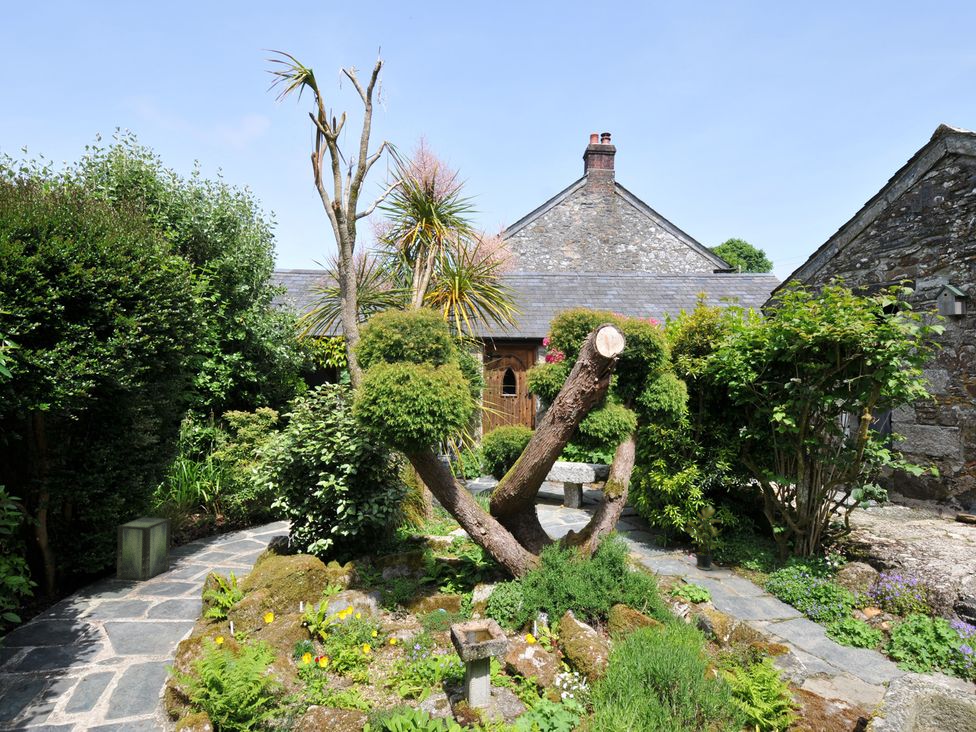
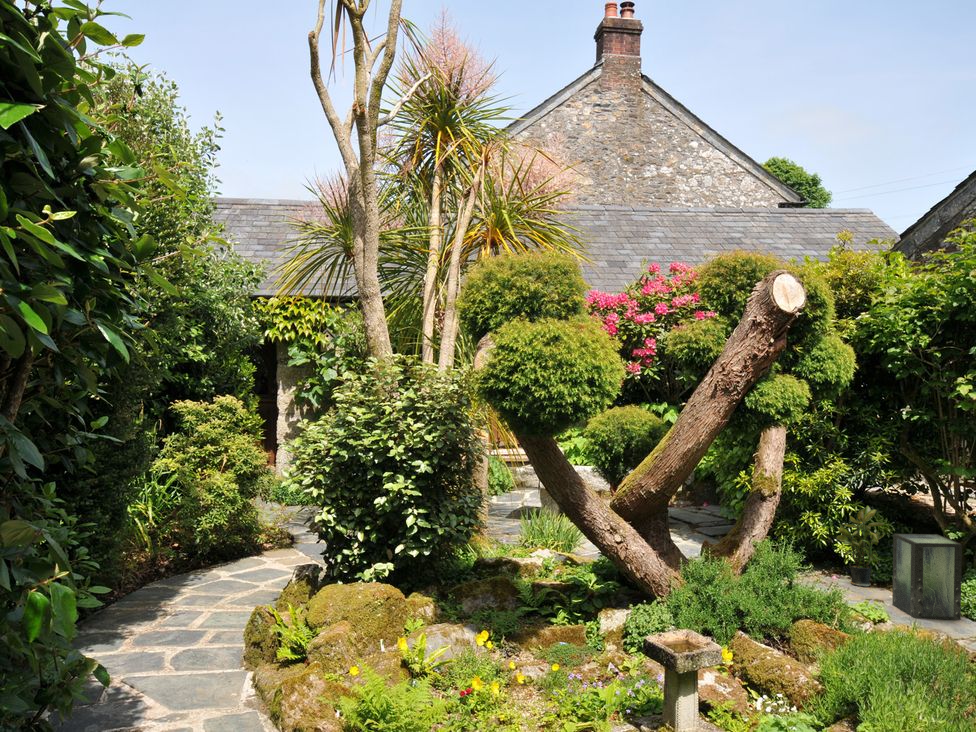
storage box: present [117,517,171,581] -> present [892,534,962,620]

